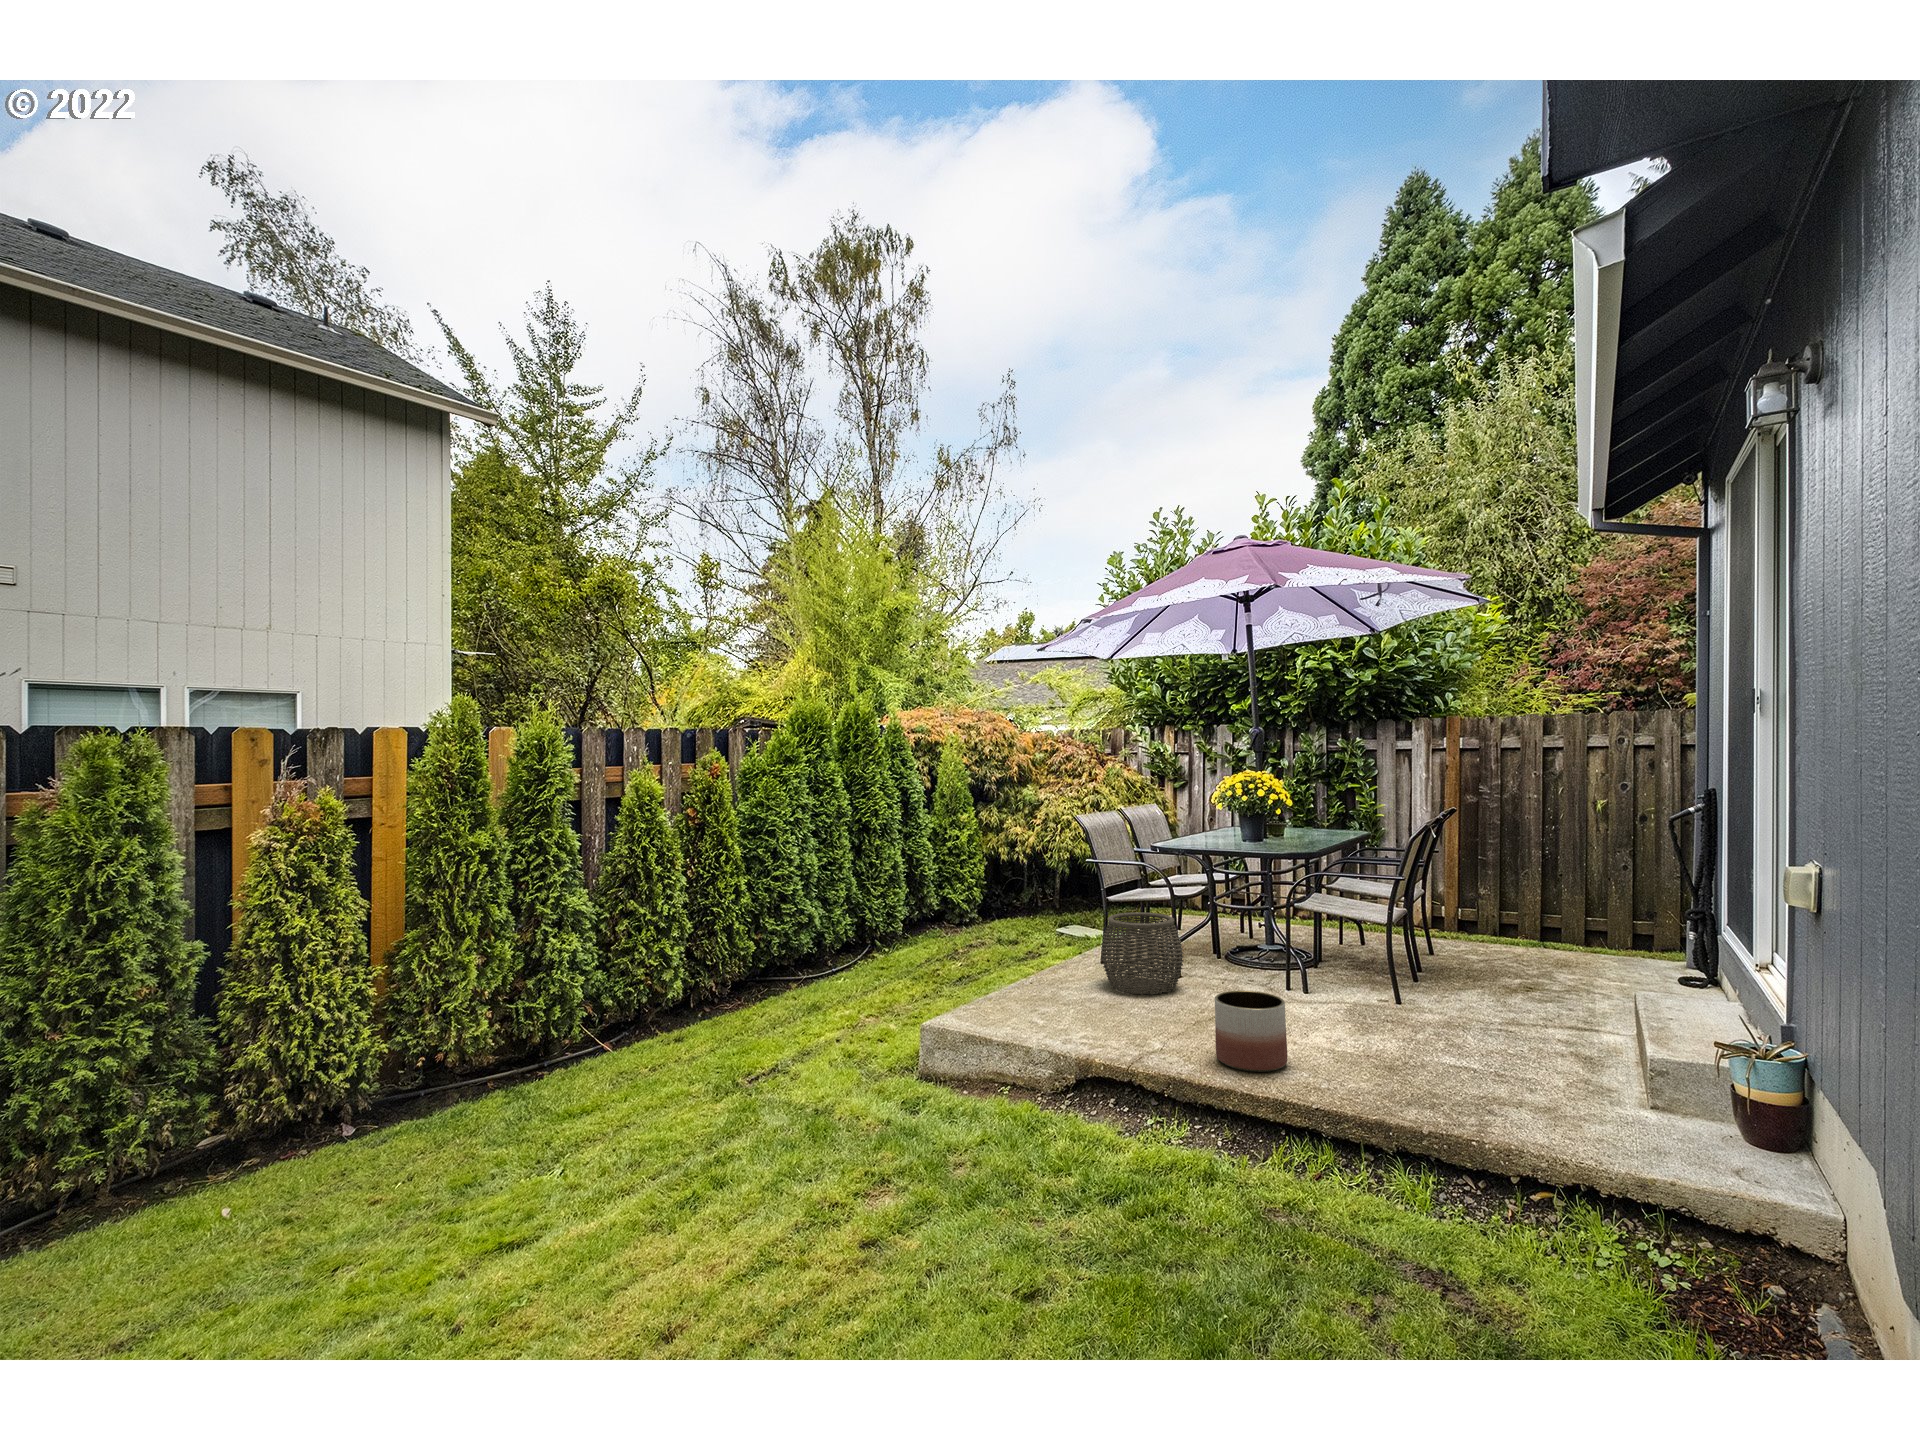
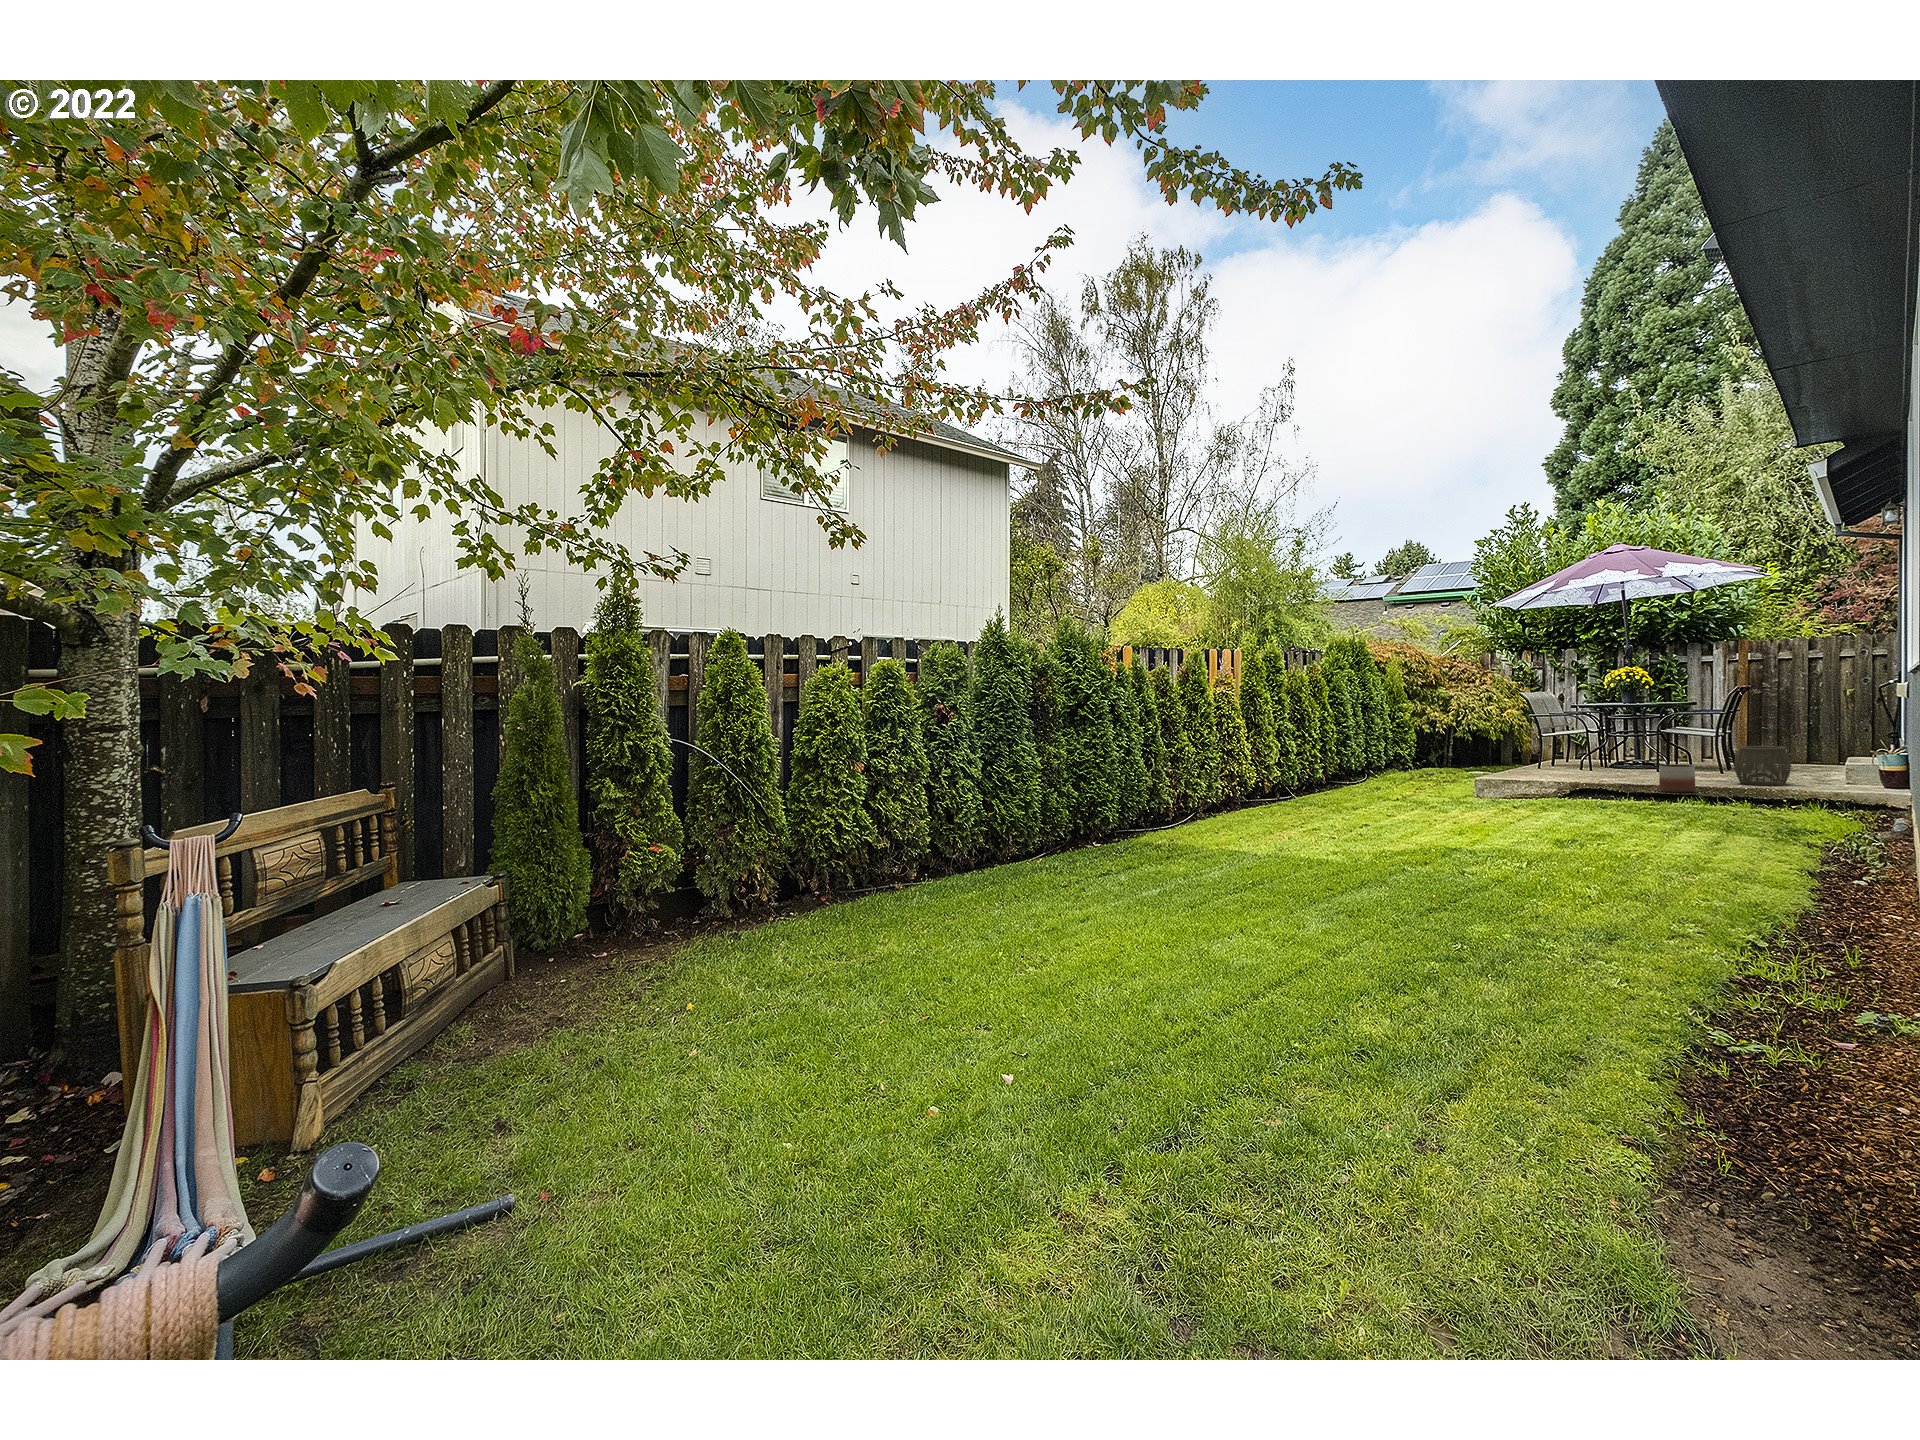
woven basket: present [1101,912,1184,995] -> present [1734,746,1791,785]

